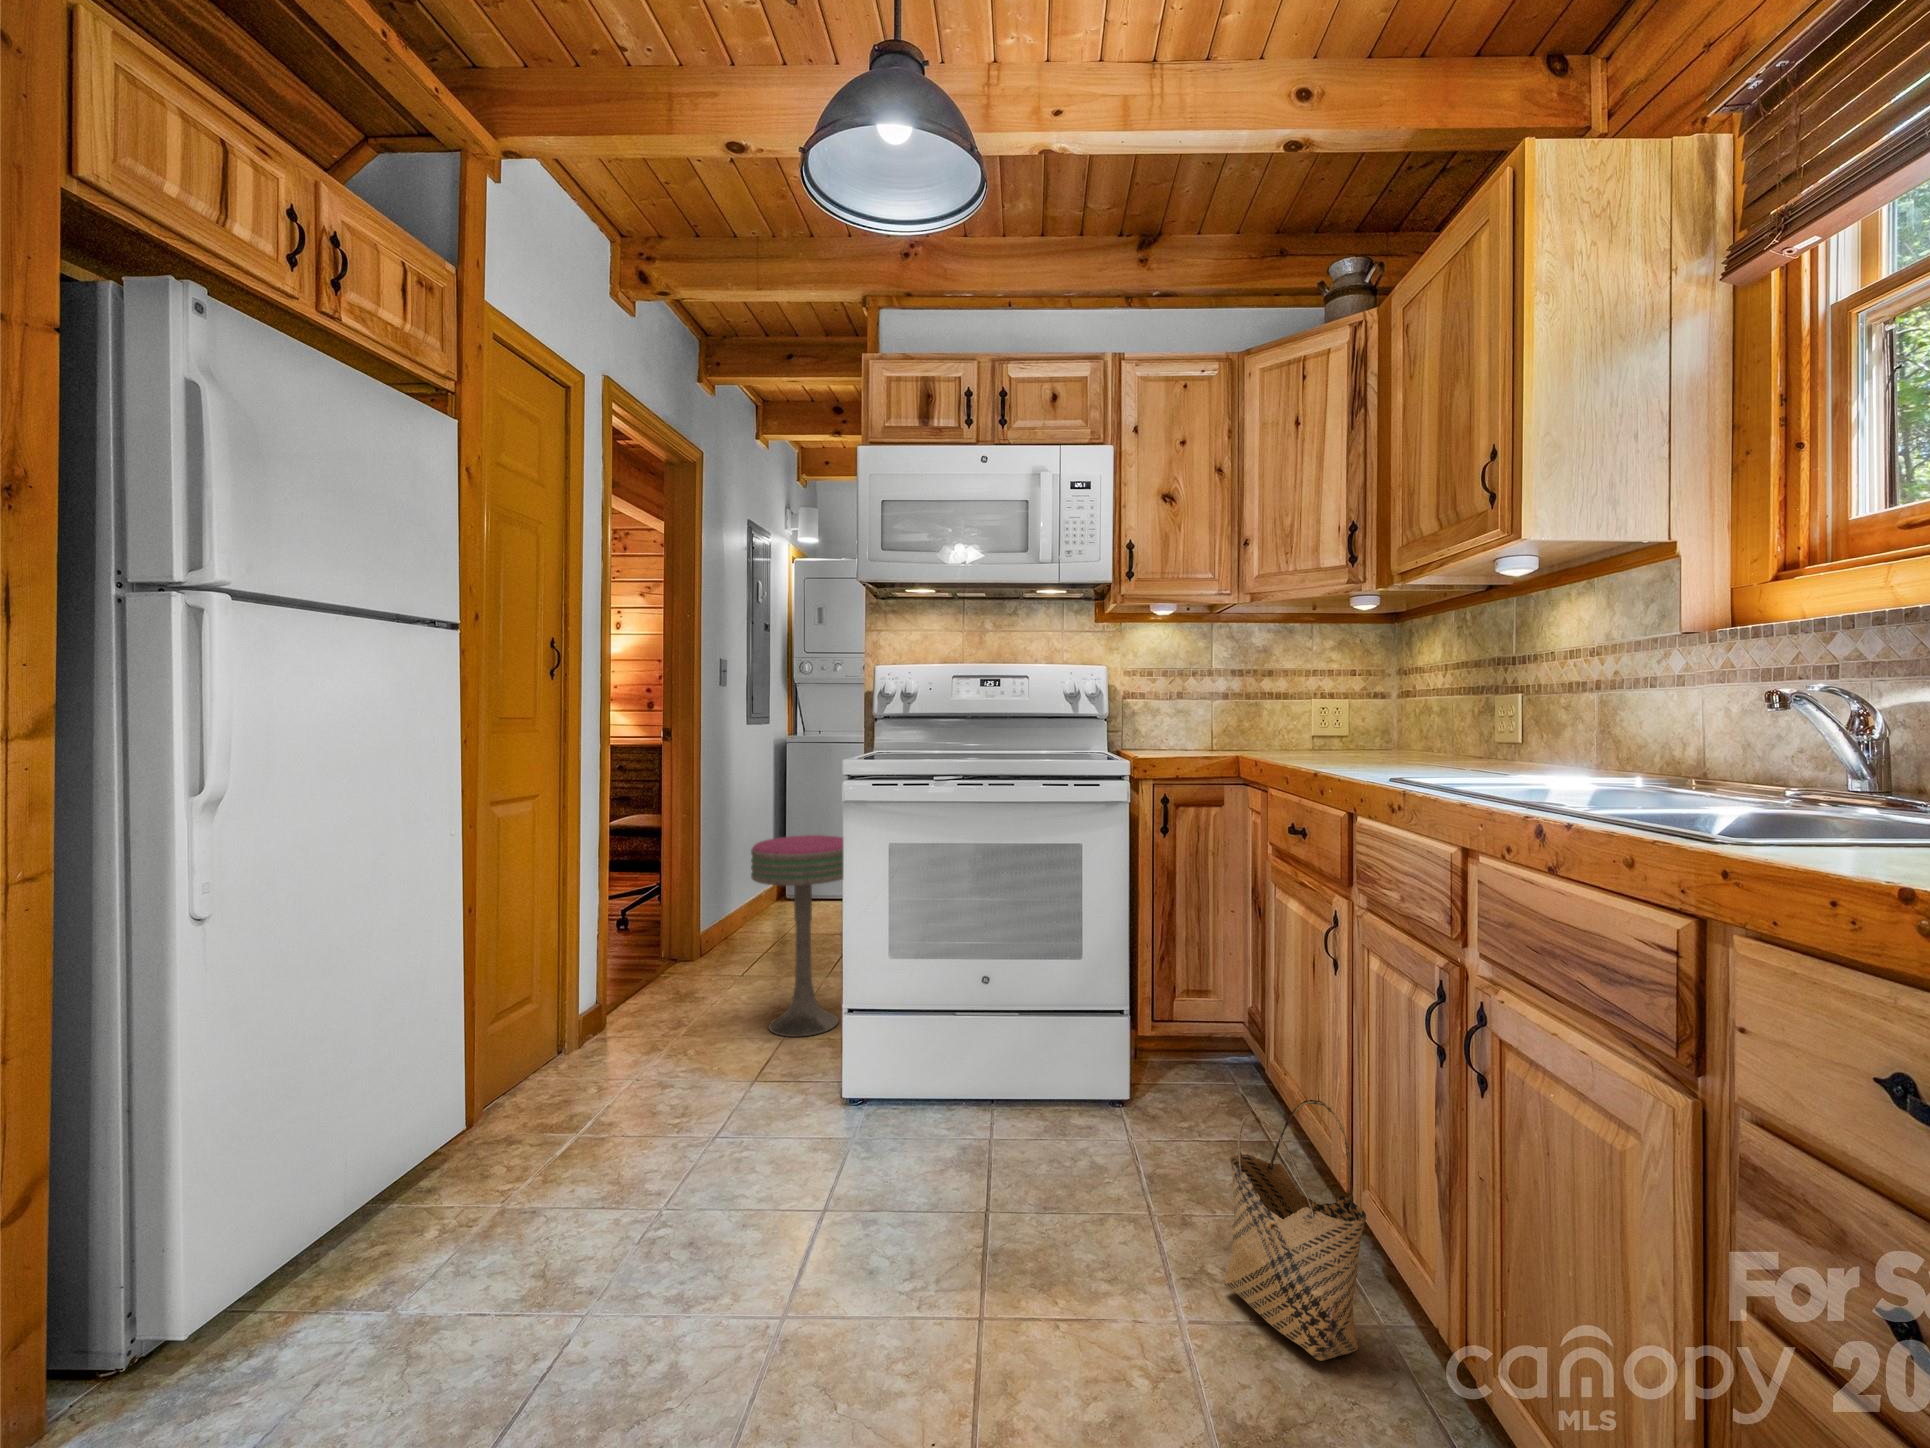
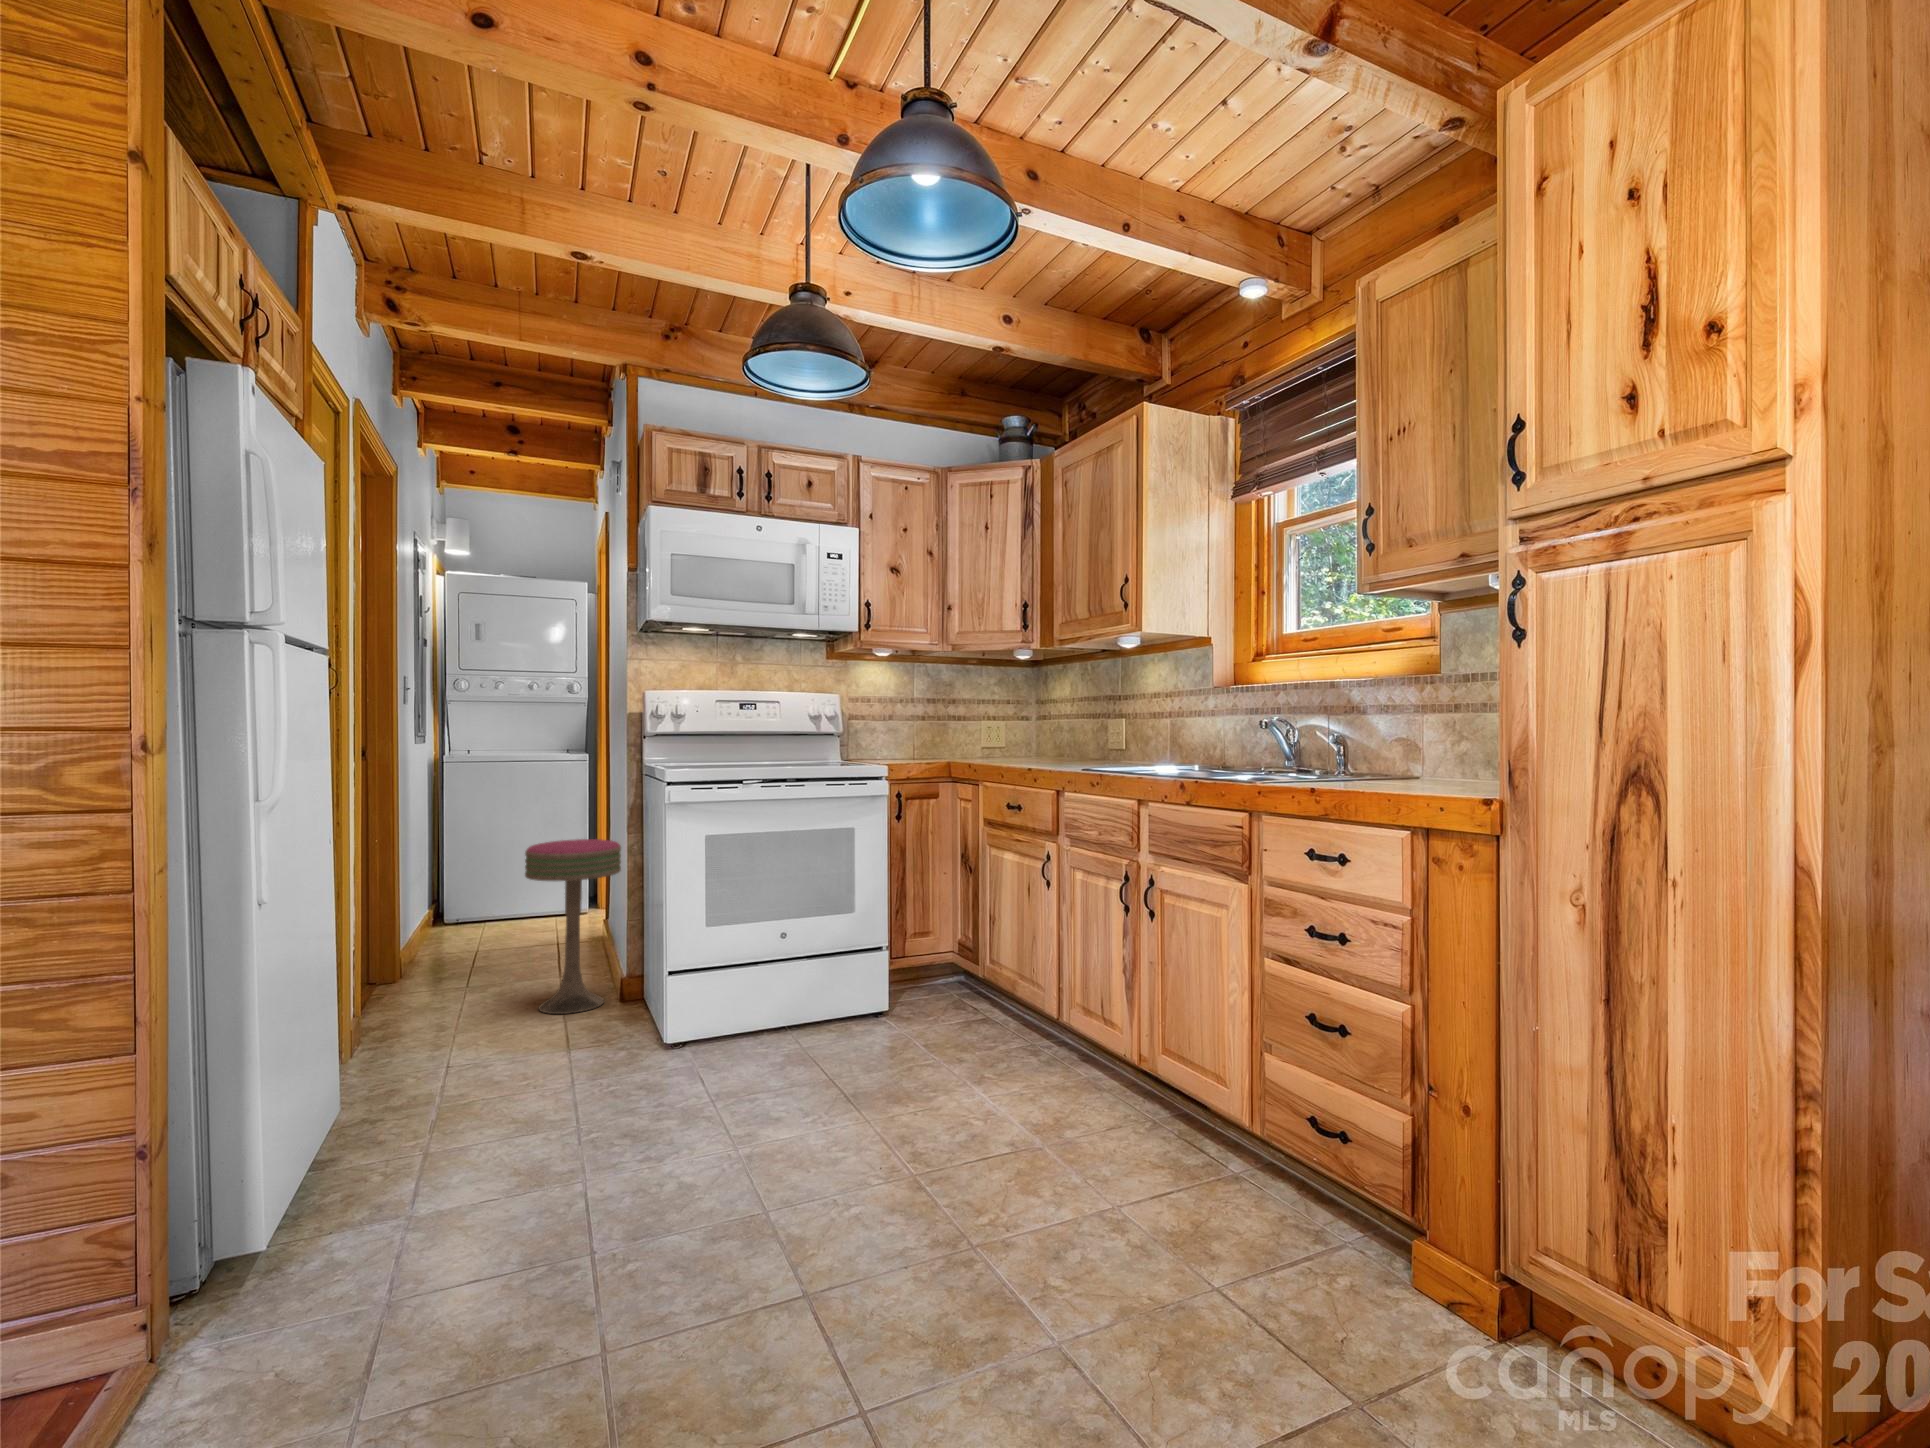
woven basket: present [1225,1100,1366,1361] -> none [994,955,1078,1088]

